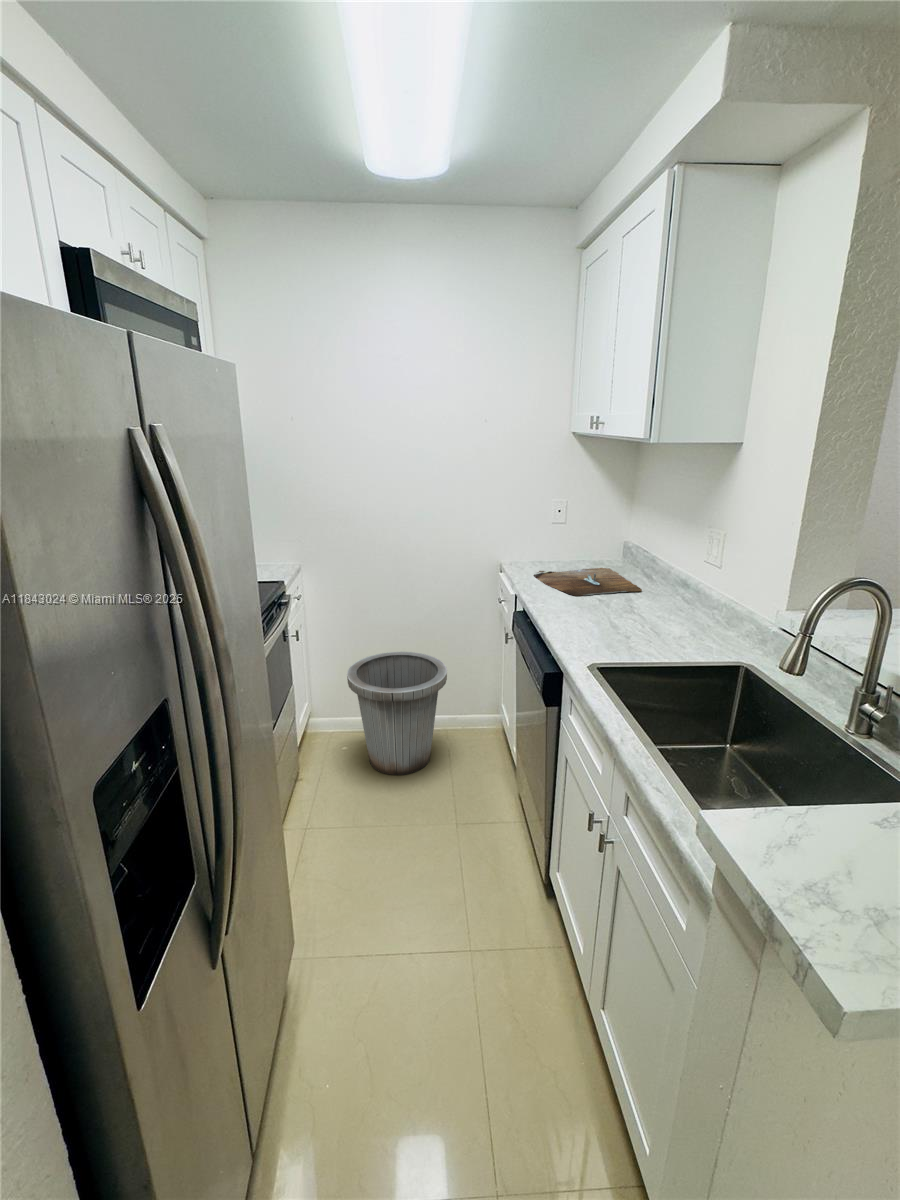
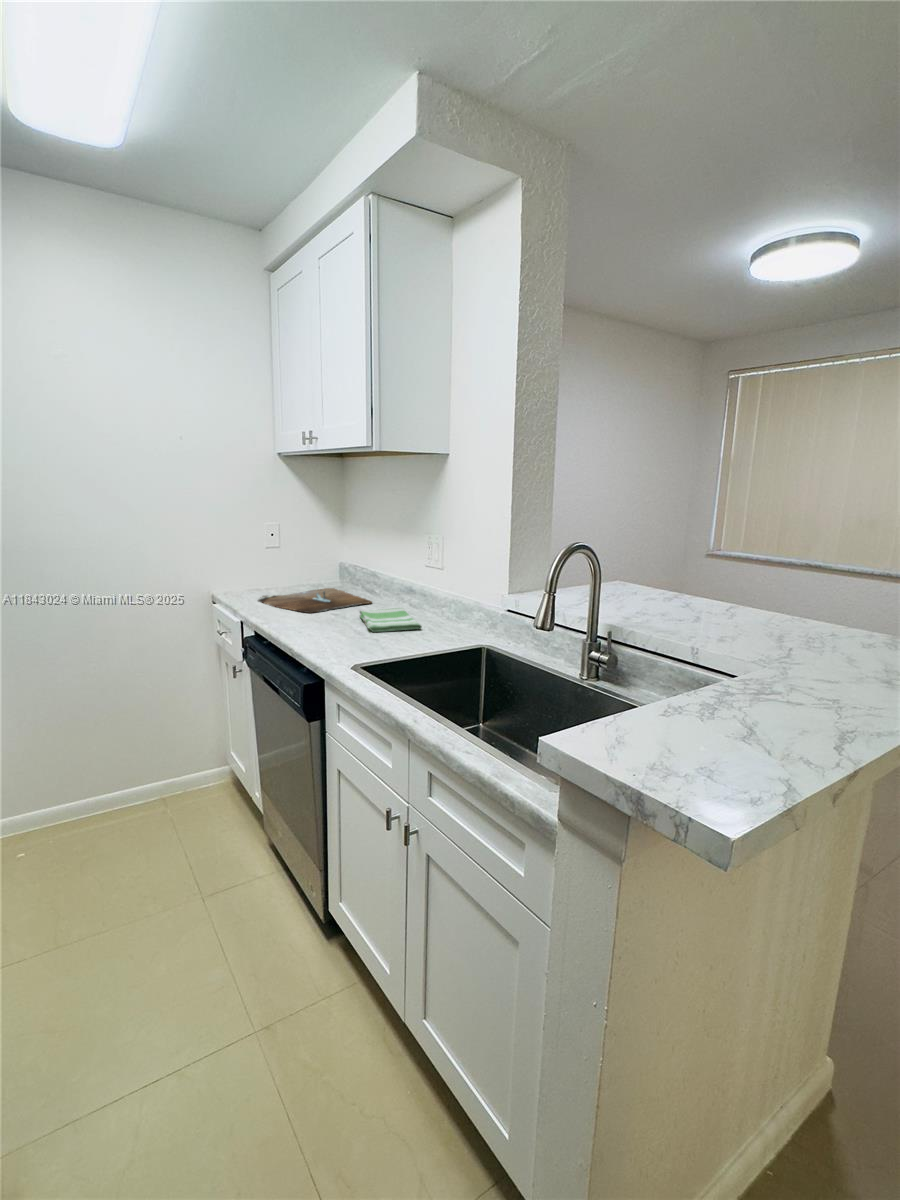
dish towel: none [621,601,681,630] -> present [359,608,422,632]
trash can: present [347,652,447,775] -> none [17,712,164,873]

